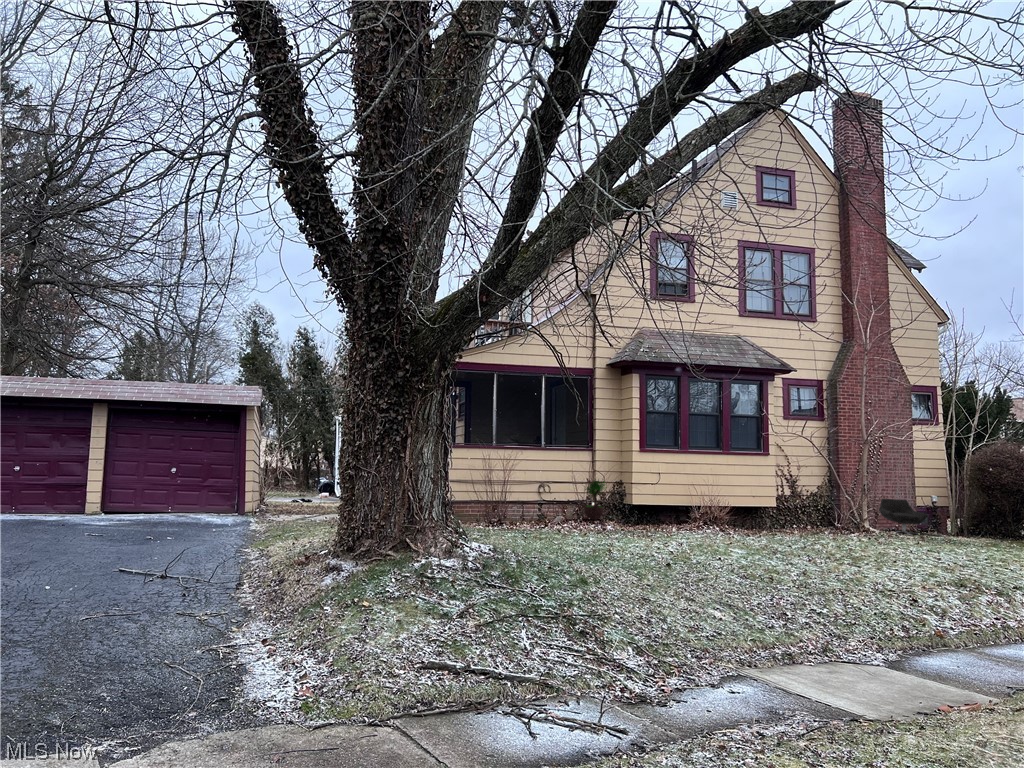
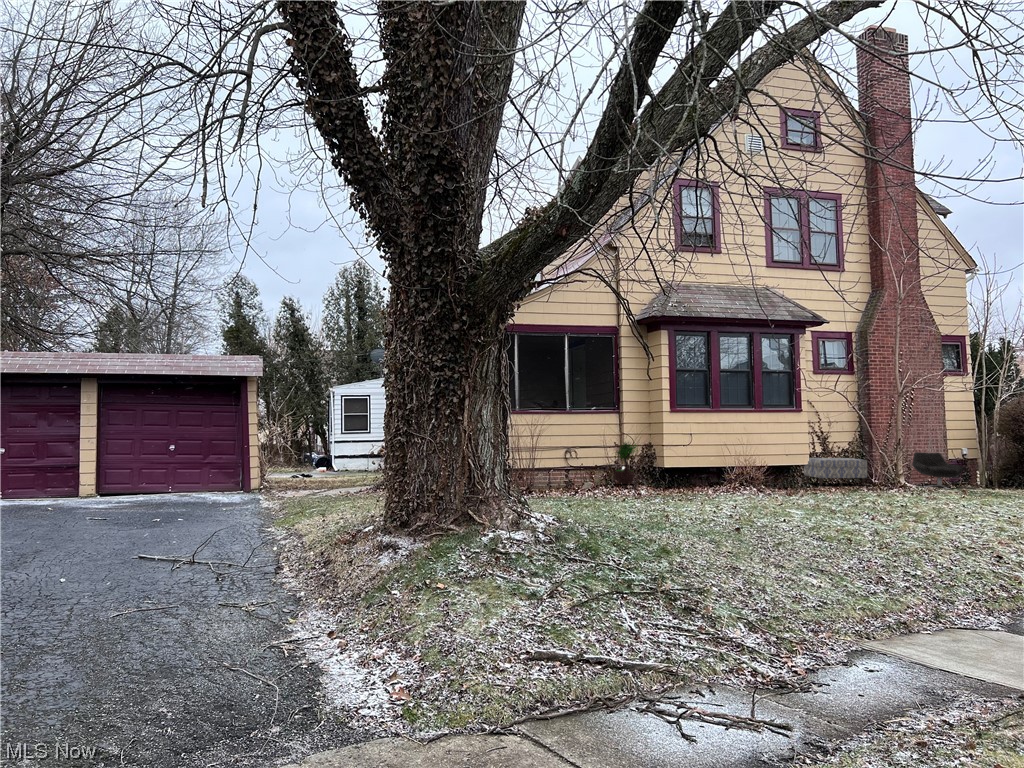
bench: none [771,500,832,529] -> present [804,458,867,486]

